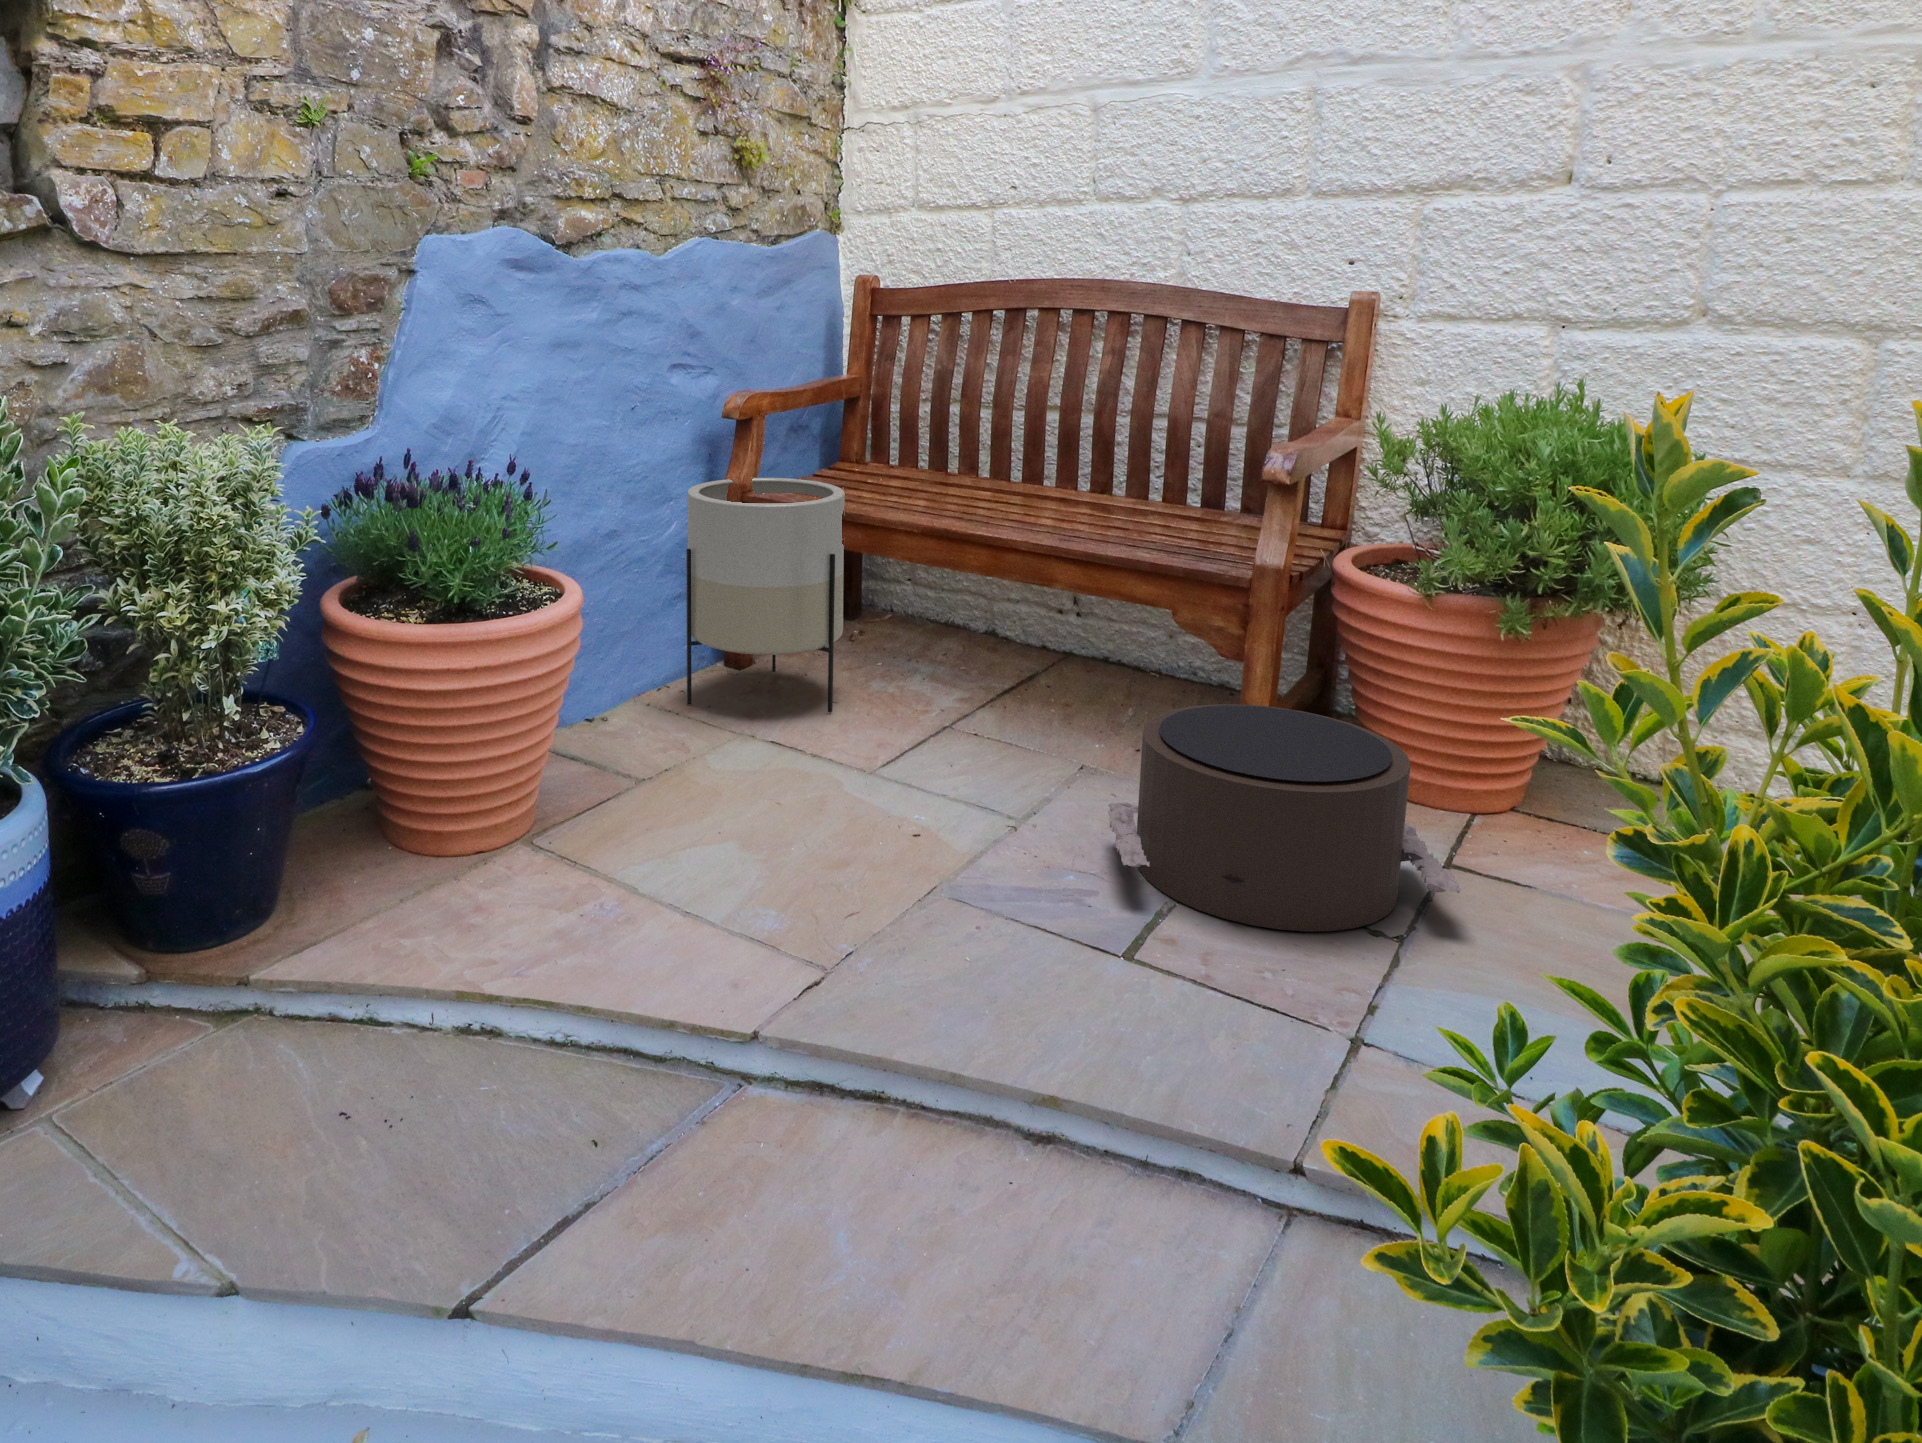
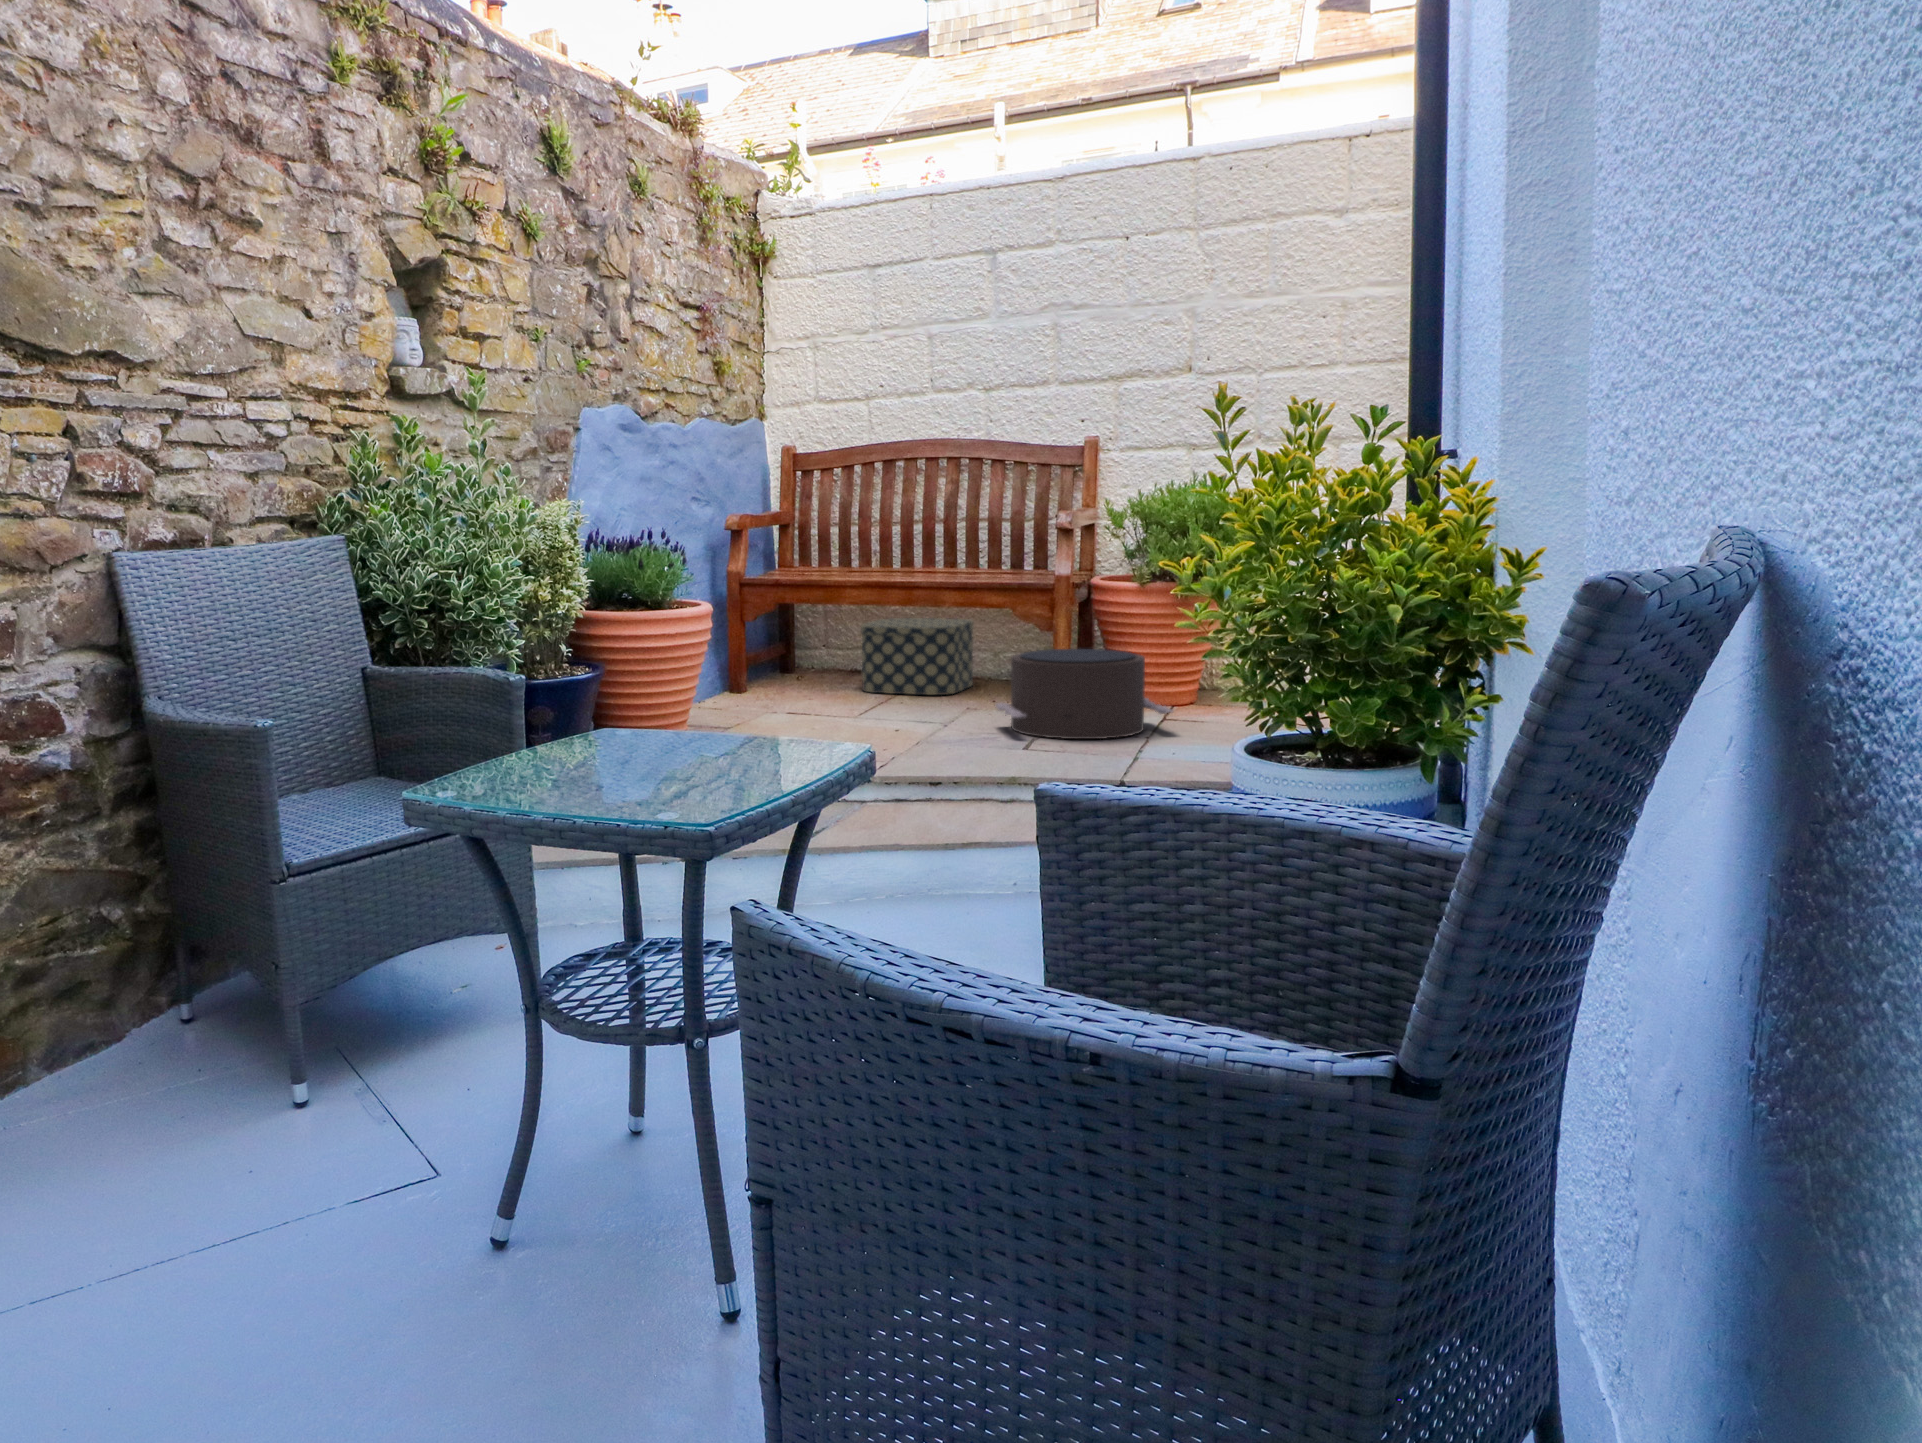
planter: present [686,478,845,713] -> none [712,567,811,706]
storage box: none [937,558,1133,713] -> present [861,618,974,695]

